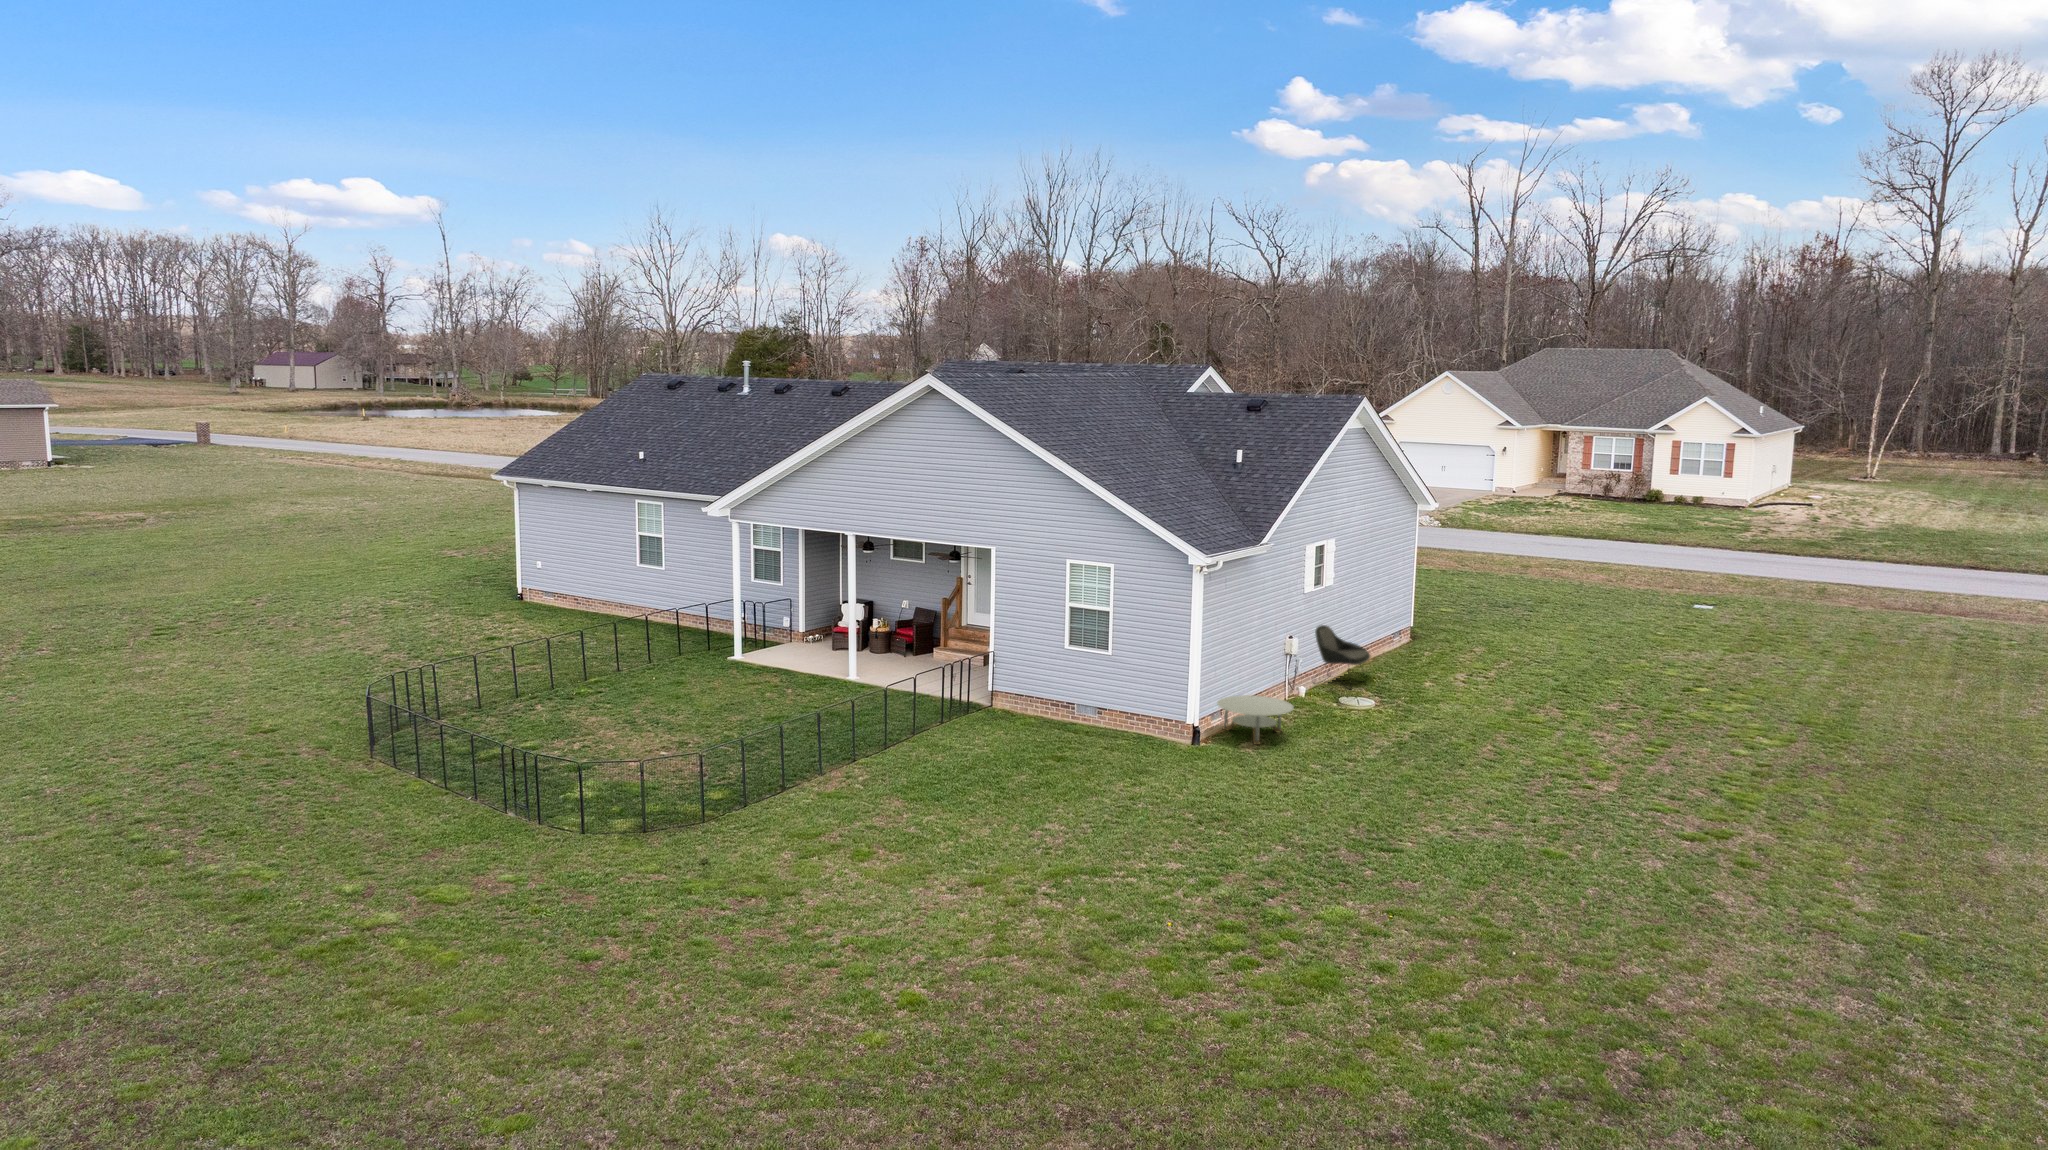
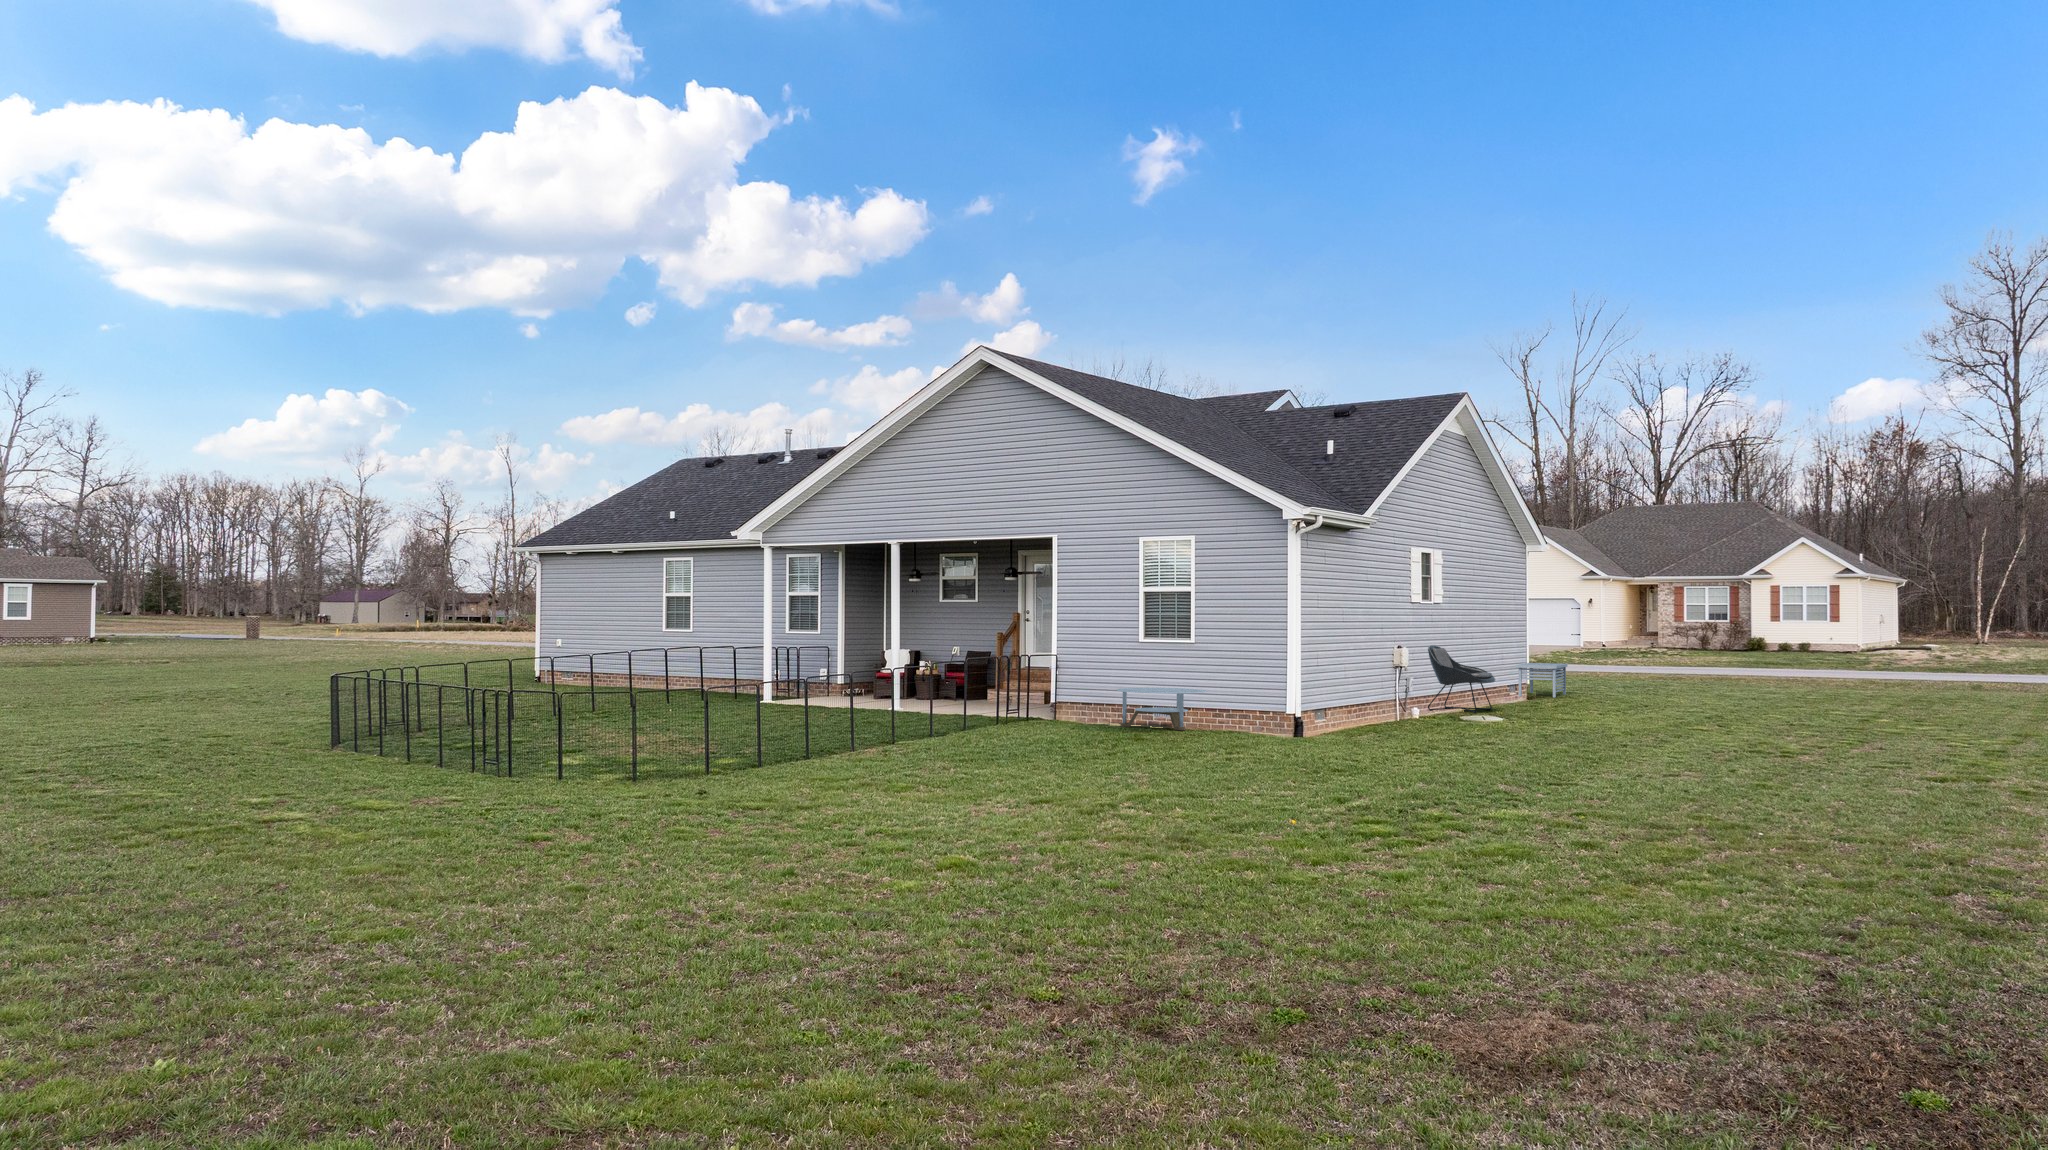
storage bench: none [1397,607,1444,647] -> present [1516,663,1567,698]
round table: present [1217,695,1293,745] -> present [1117,688,1207,730]

